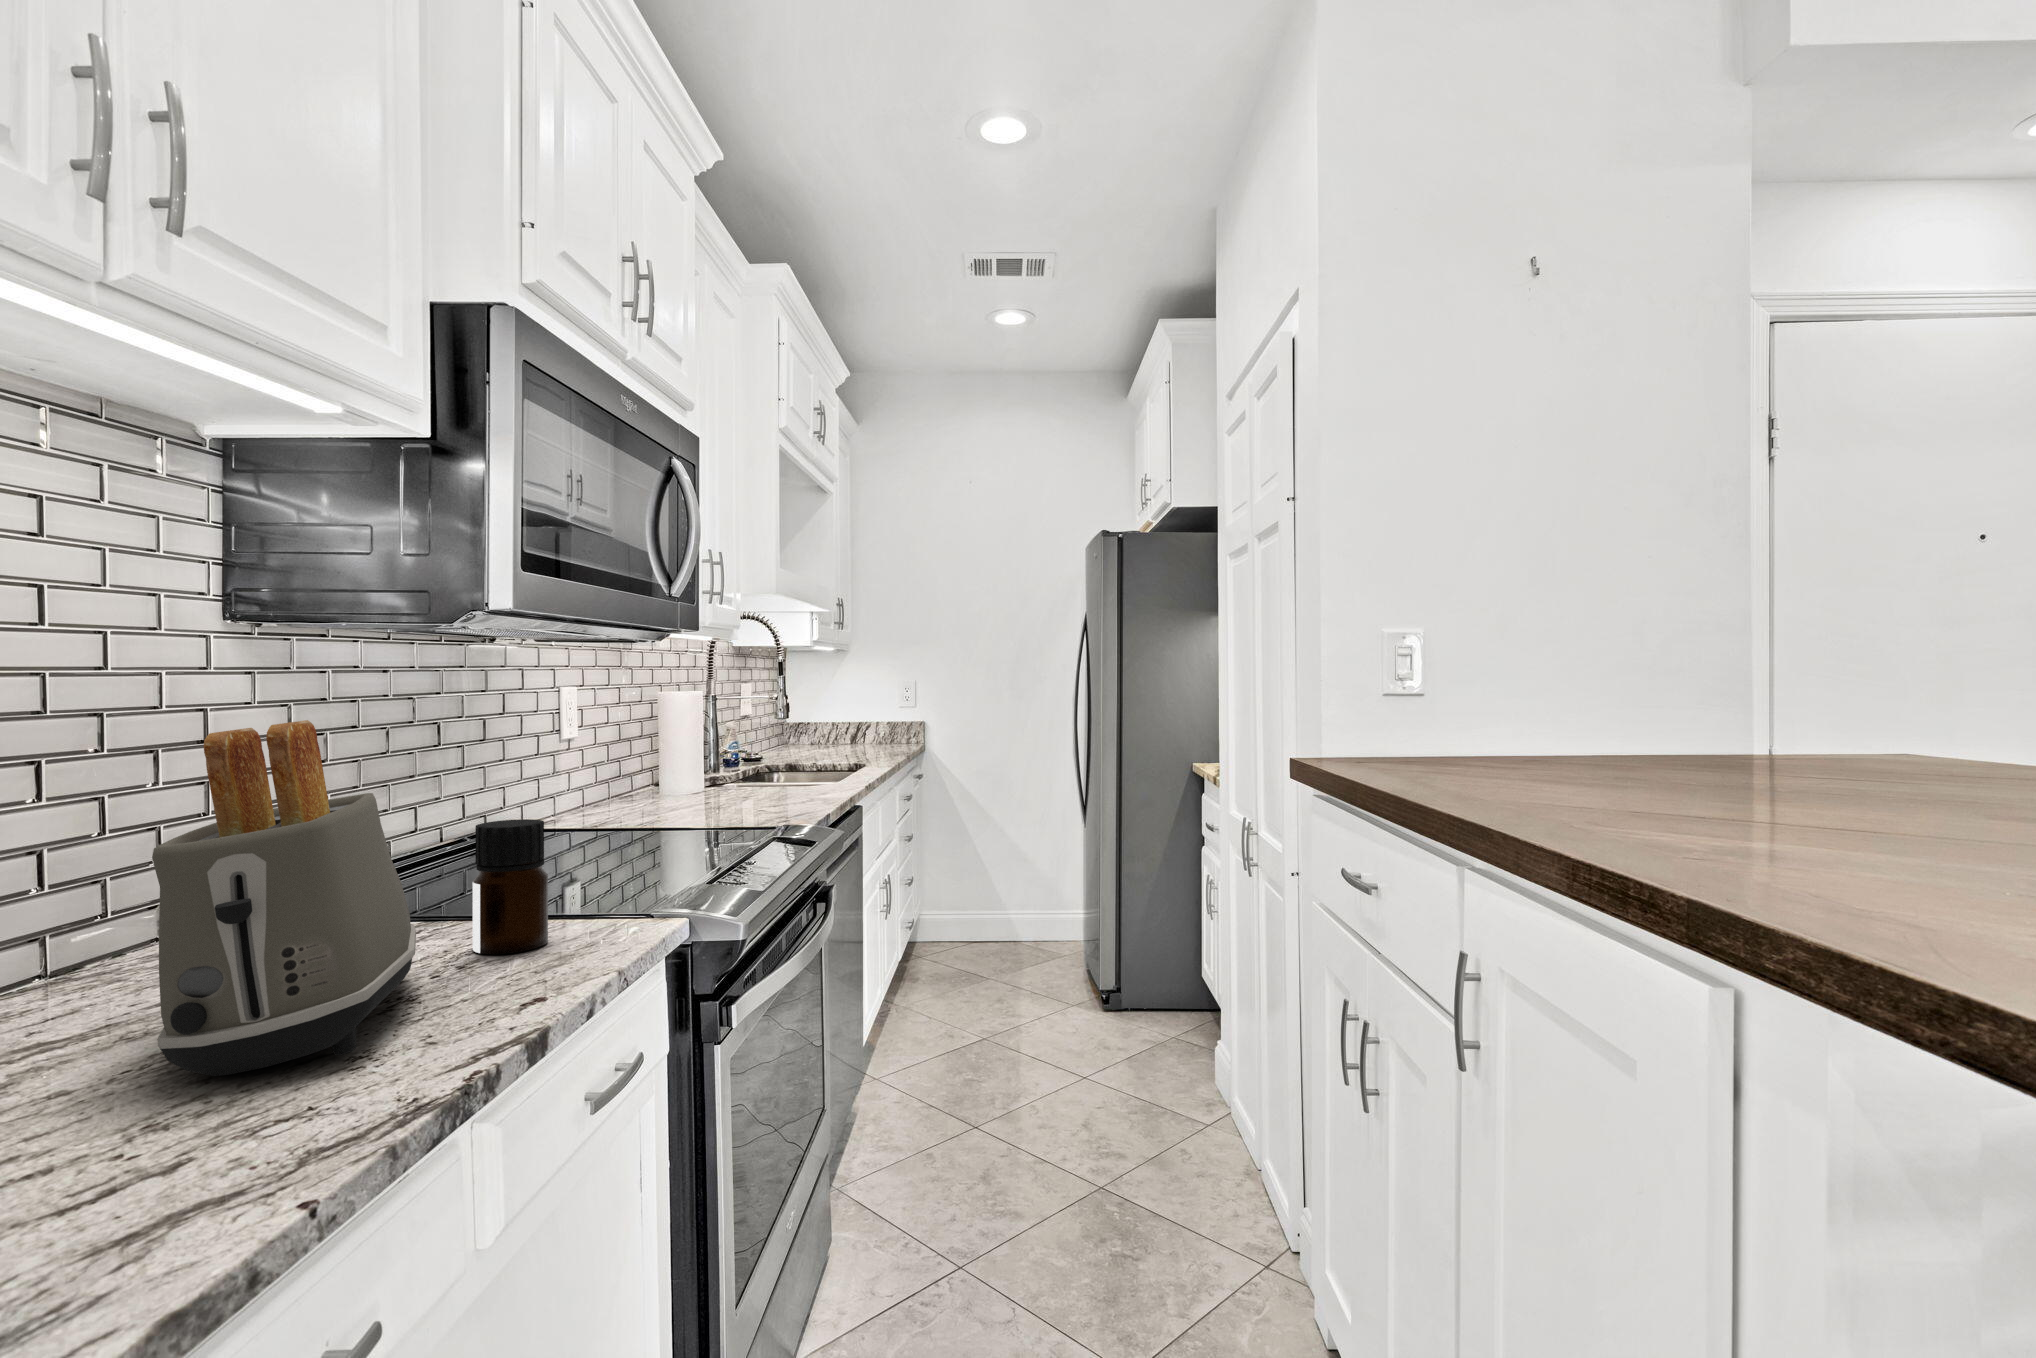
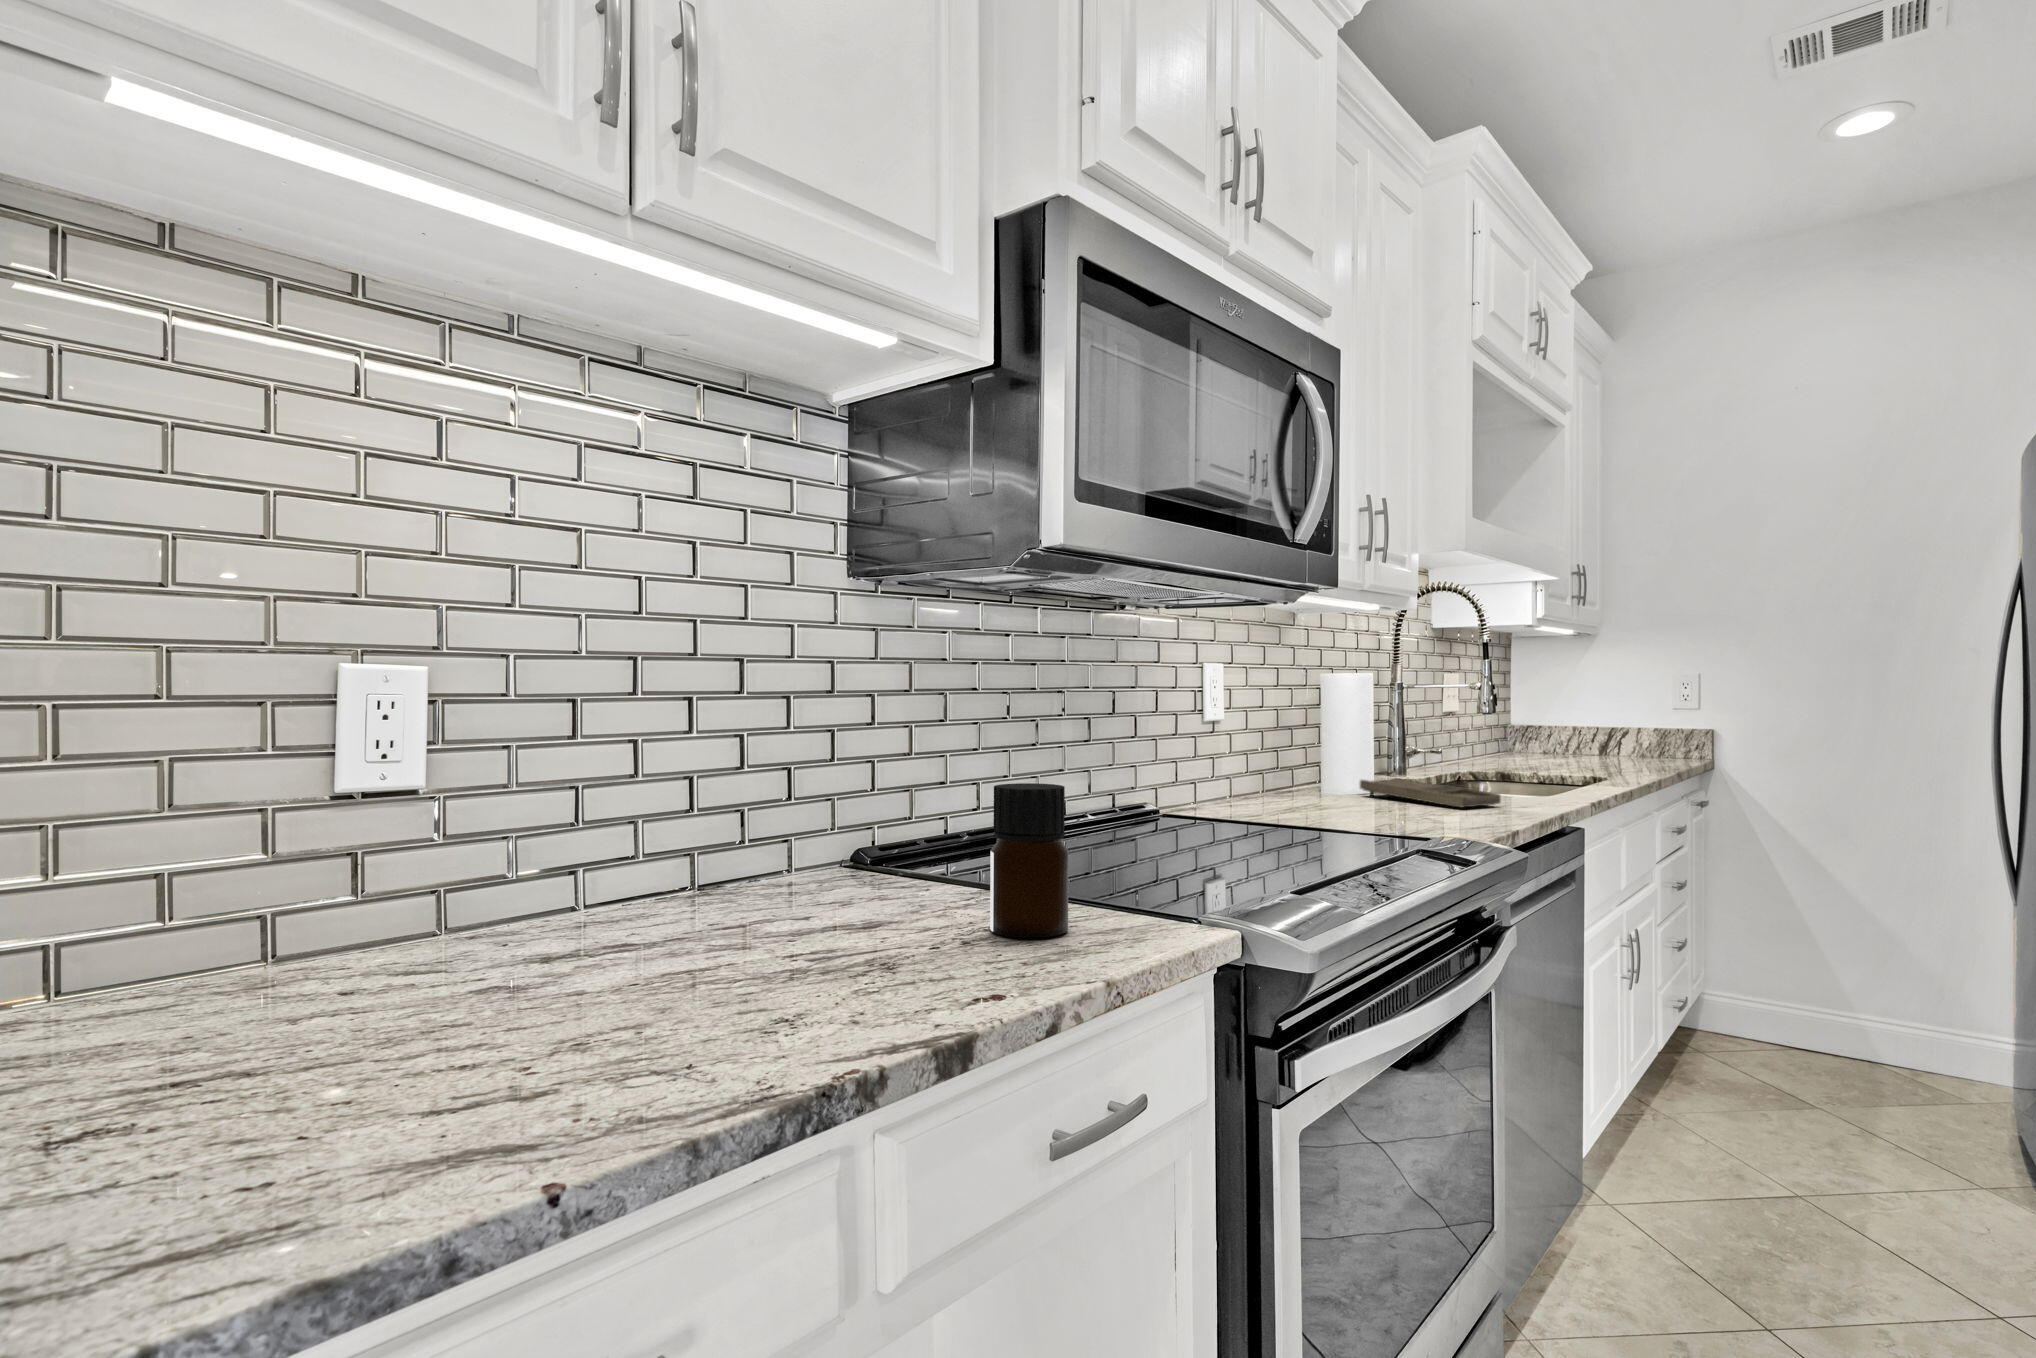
toaster: present [152,720,416,1076] -> none [628,647,917,1014]
tray: none [695,777,806,798] -> present [1360,778,1501,807]

